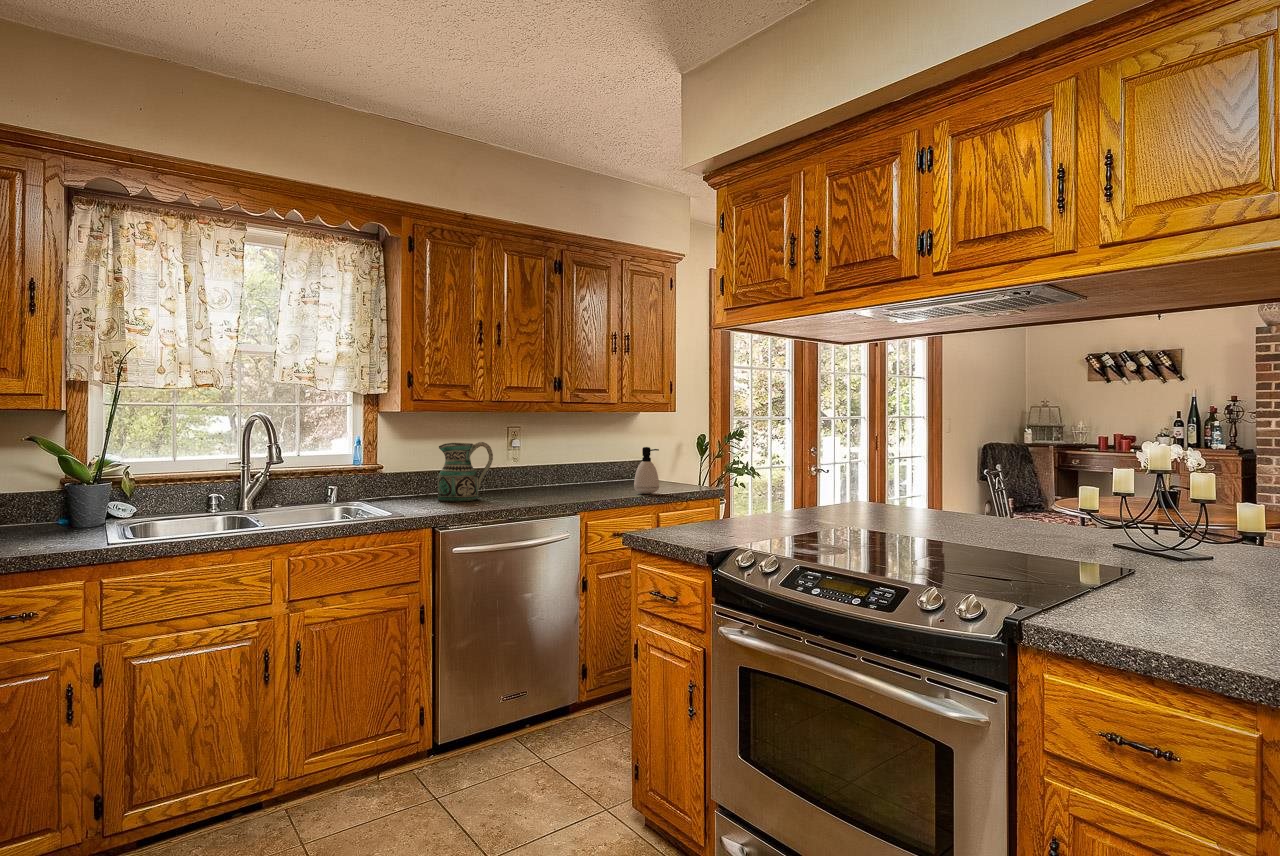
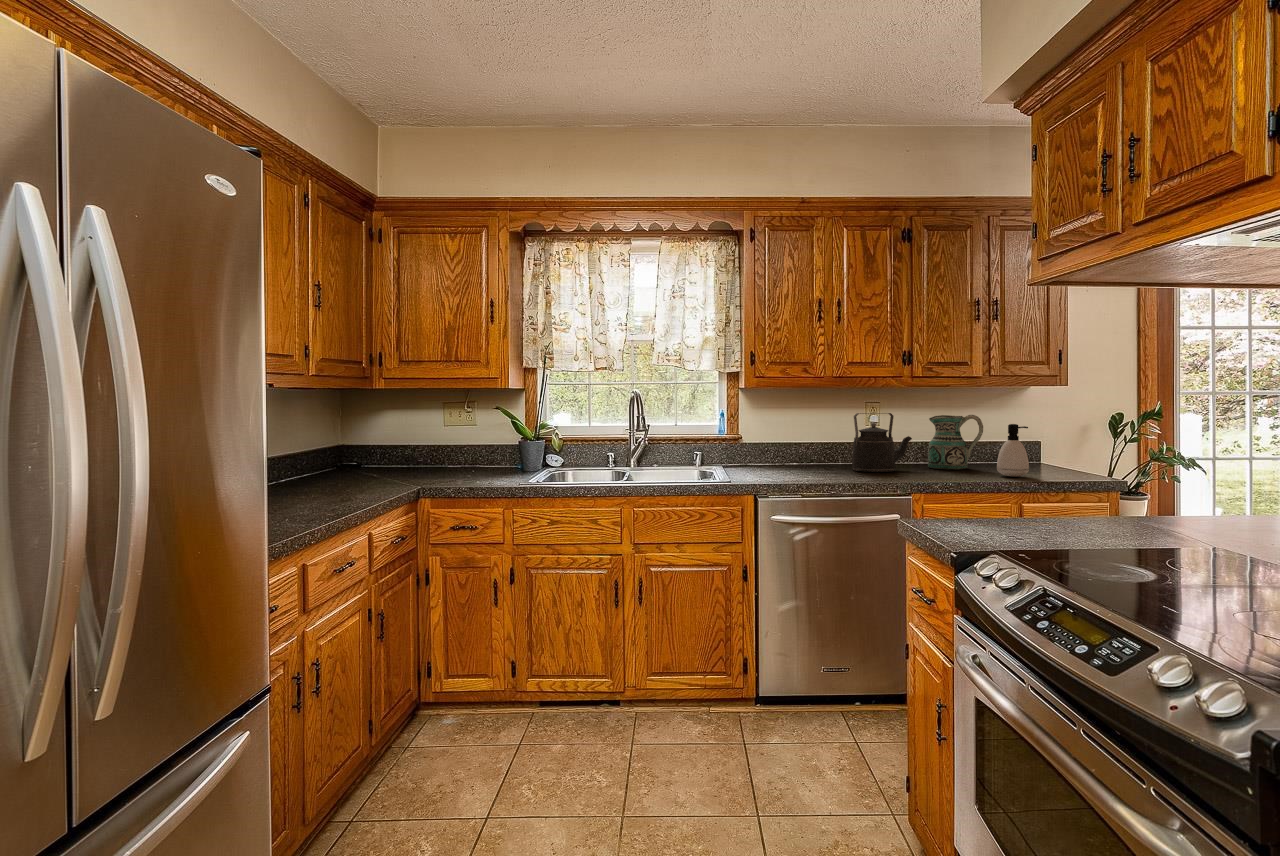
kettle: none [505,438,558,497] -> present [852,413,912,472]
ceramic pitcher: present [438,442,493,501] -> present [928,415,983,469]

